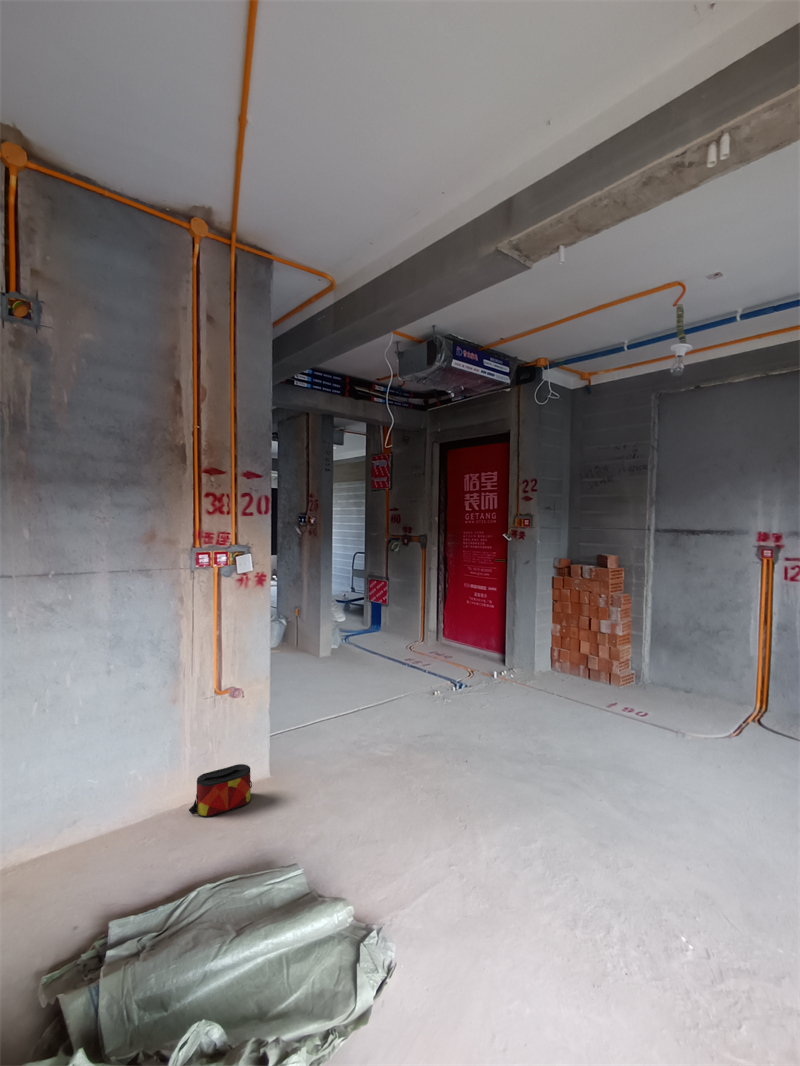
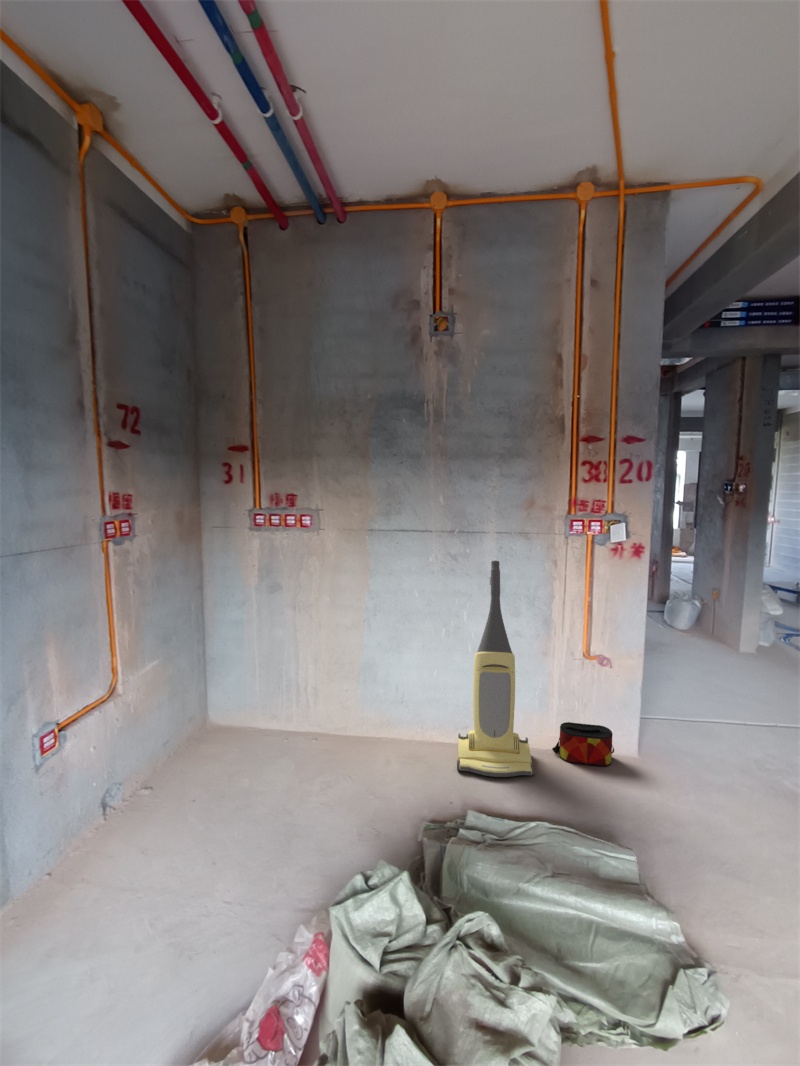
vacuum cleaner: none [66,606,176,889] -> present [457,561,534,777]

